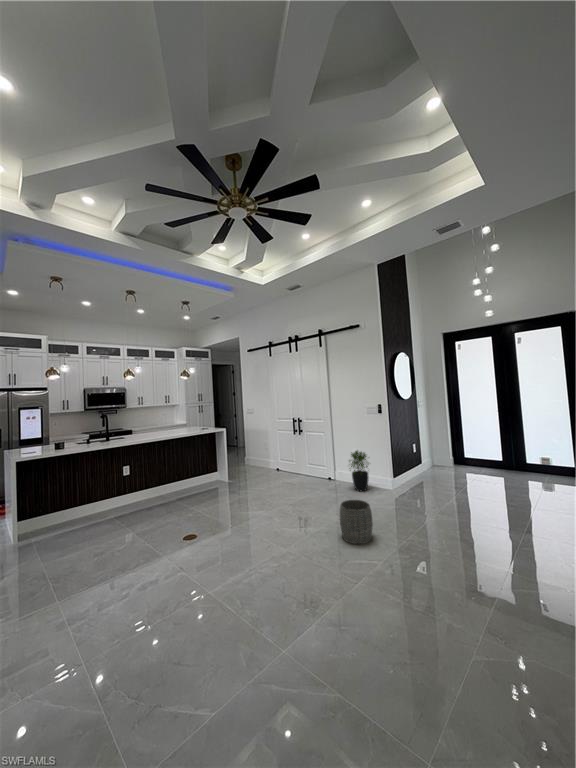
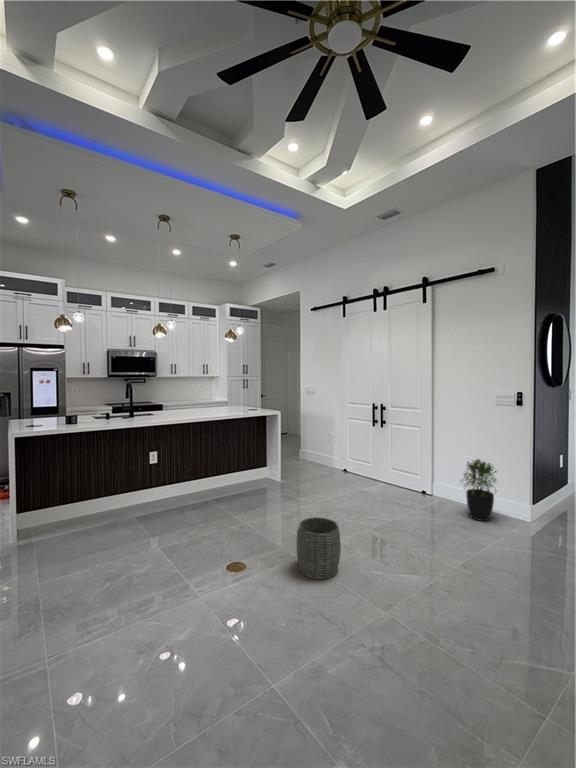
woven basket: present [340,500,373,544] -> present [297,517,341,580]

